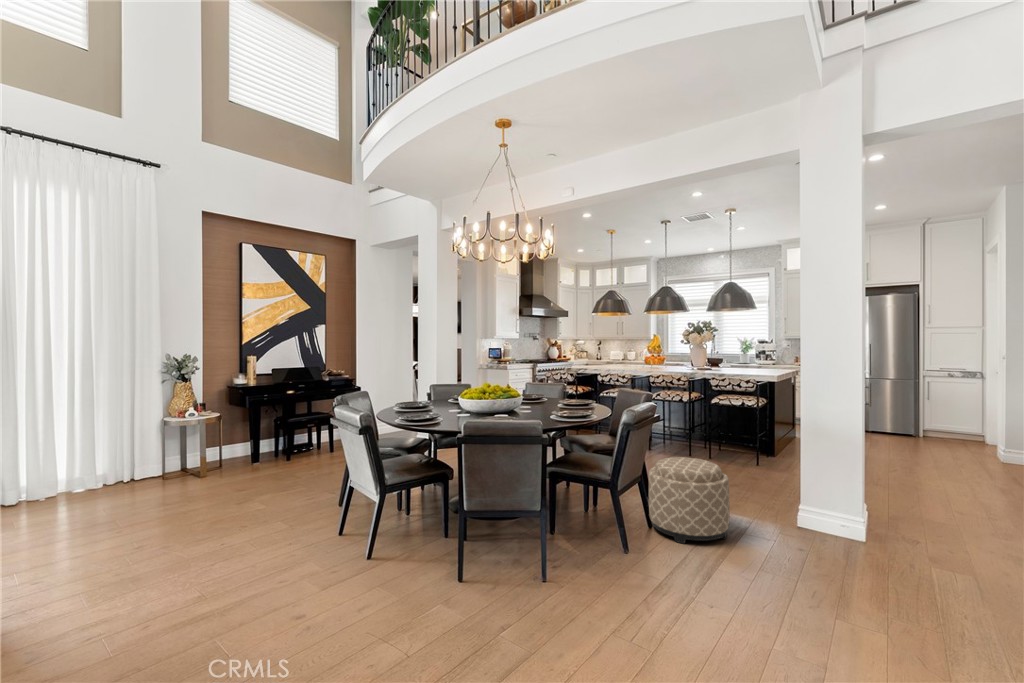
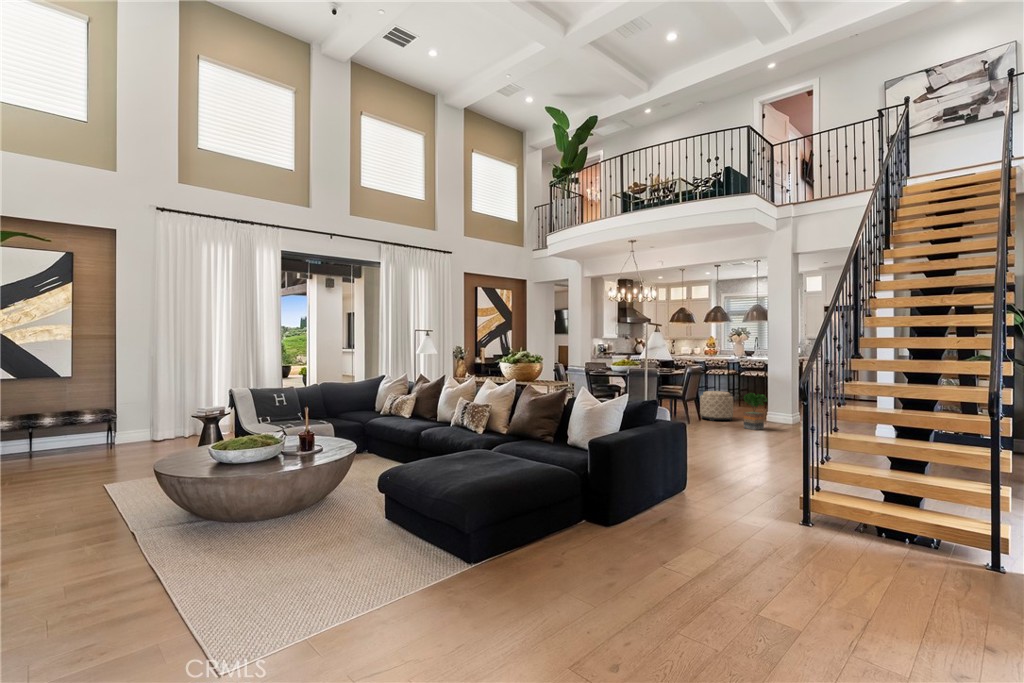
potted tree: none [778,489,862,617] -> present [744,393,767,430]

